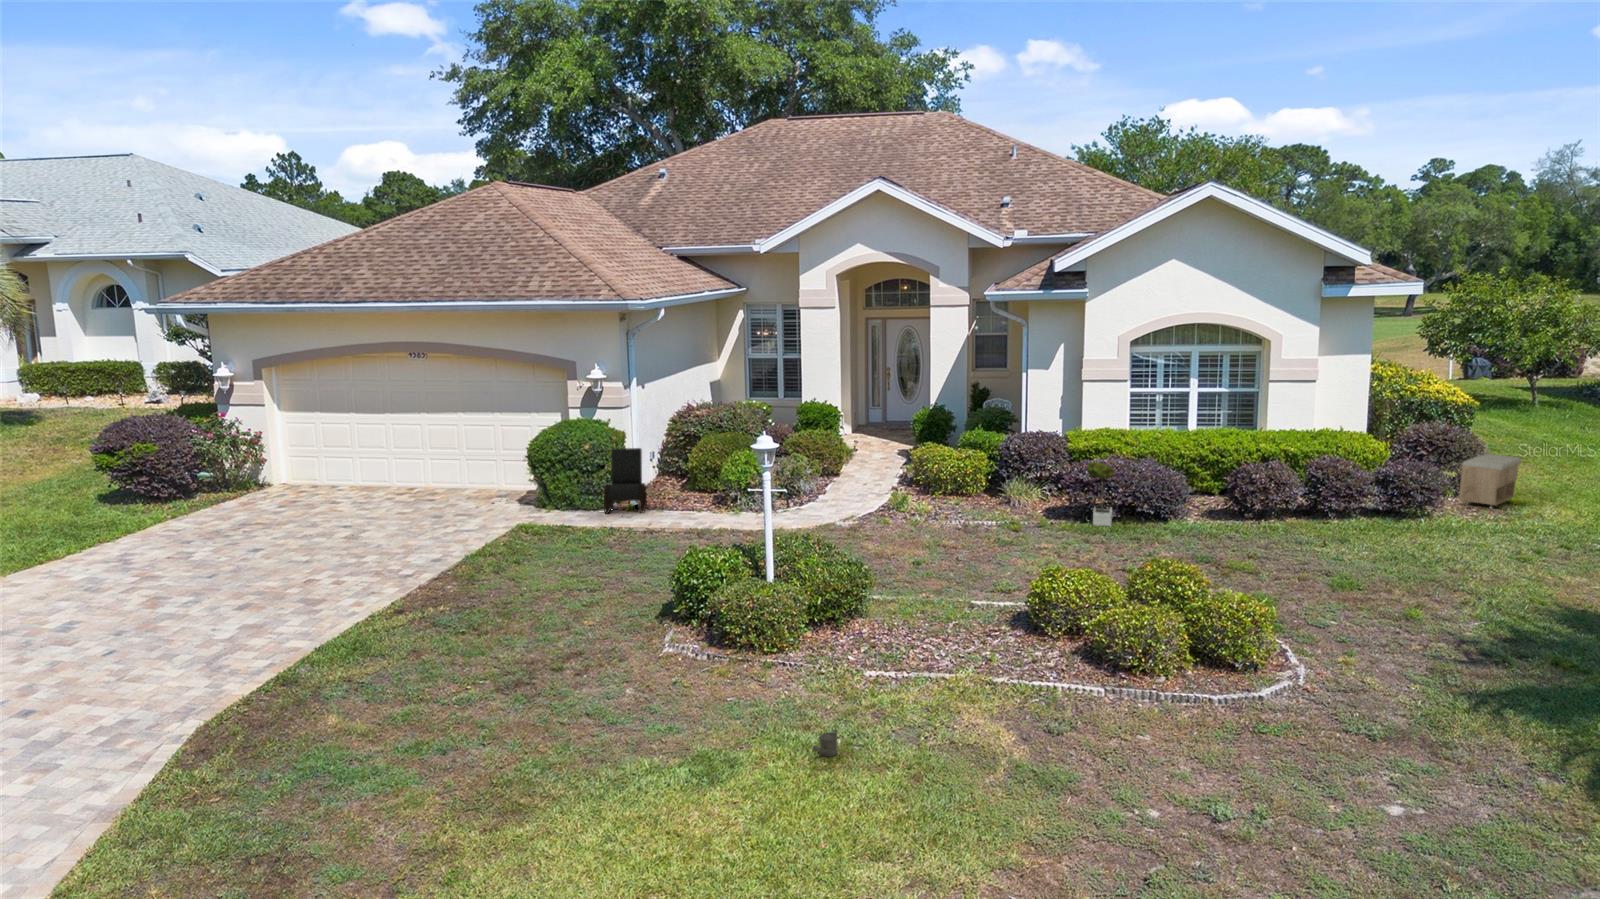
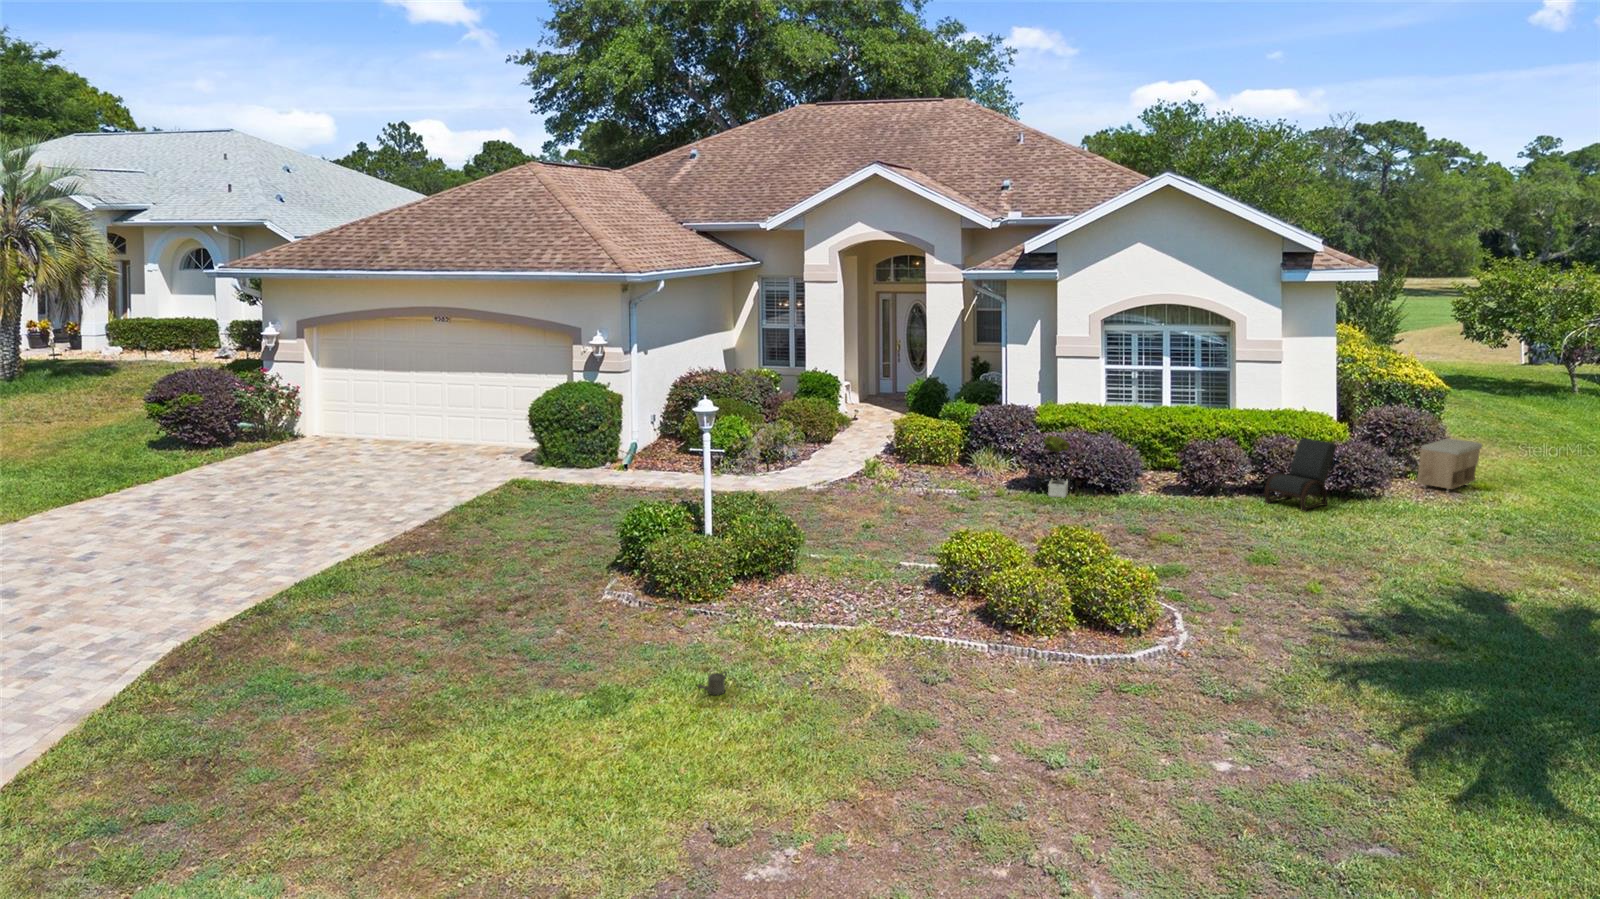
lounge chair: present [604,448,647,514] -> present [1264,438,1337,512]

